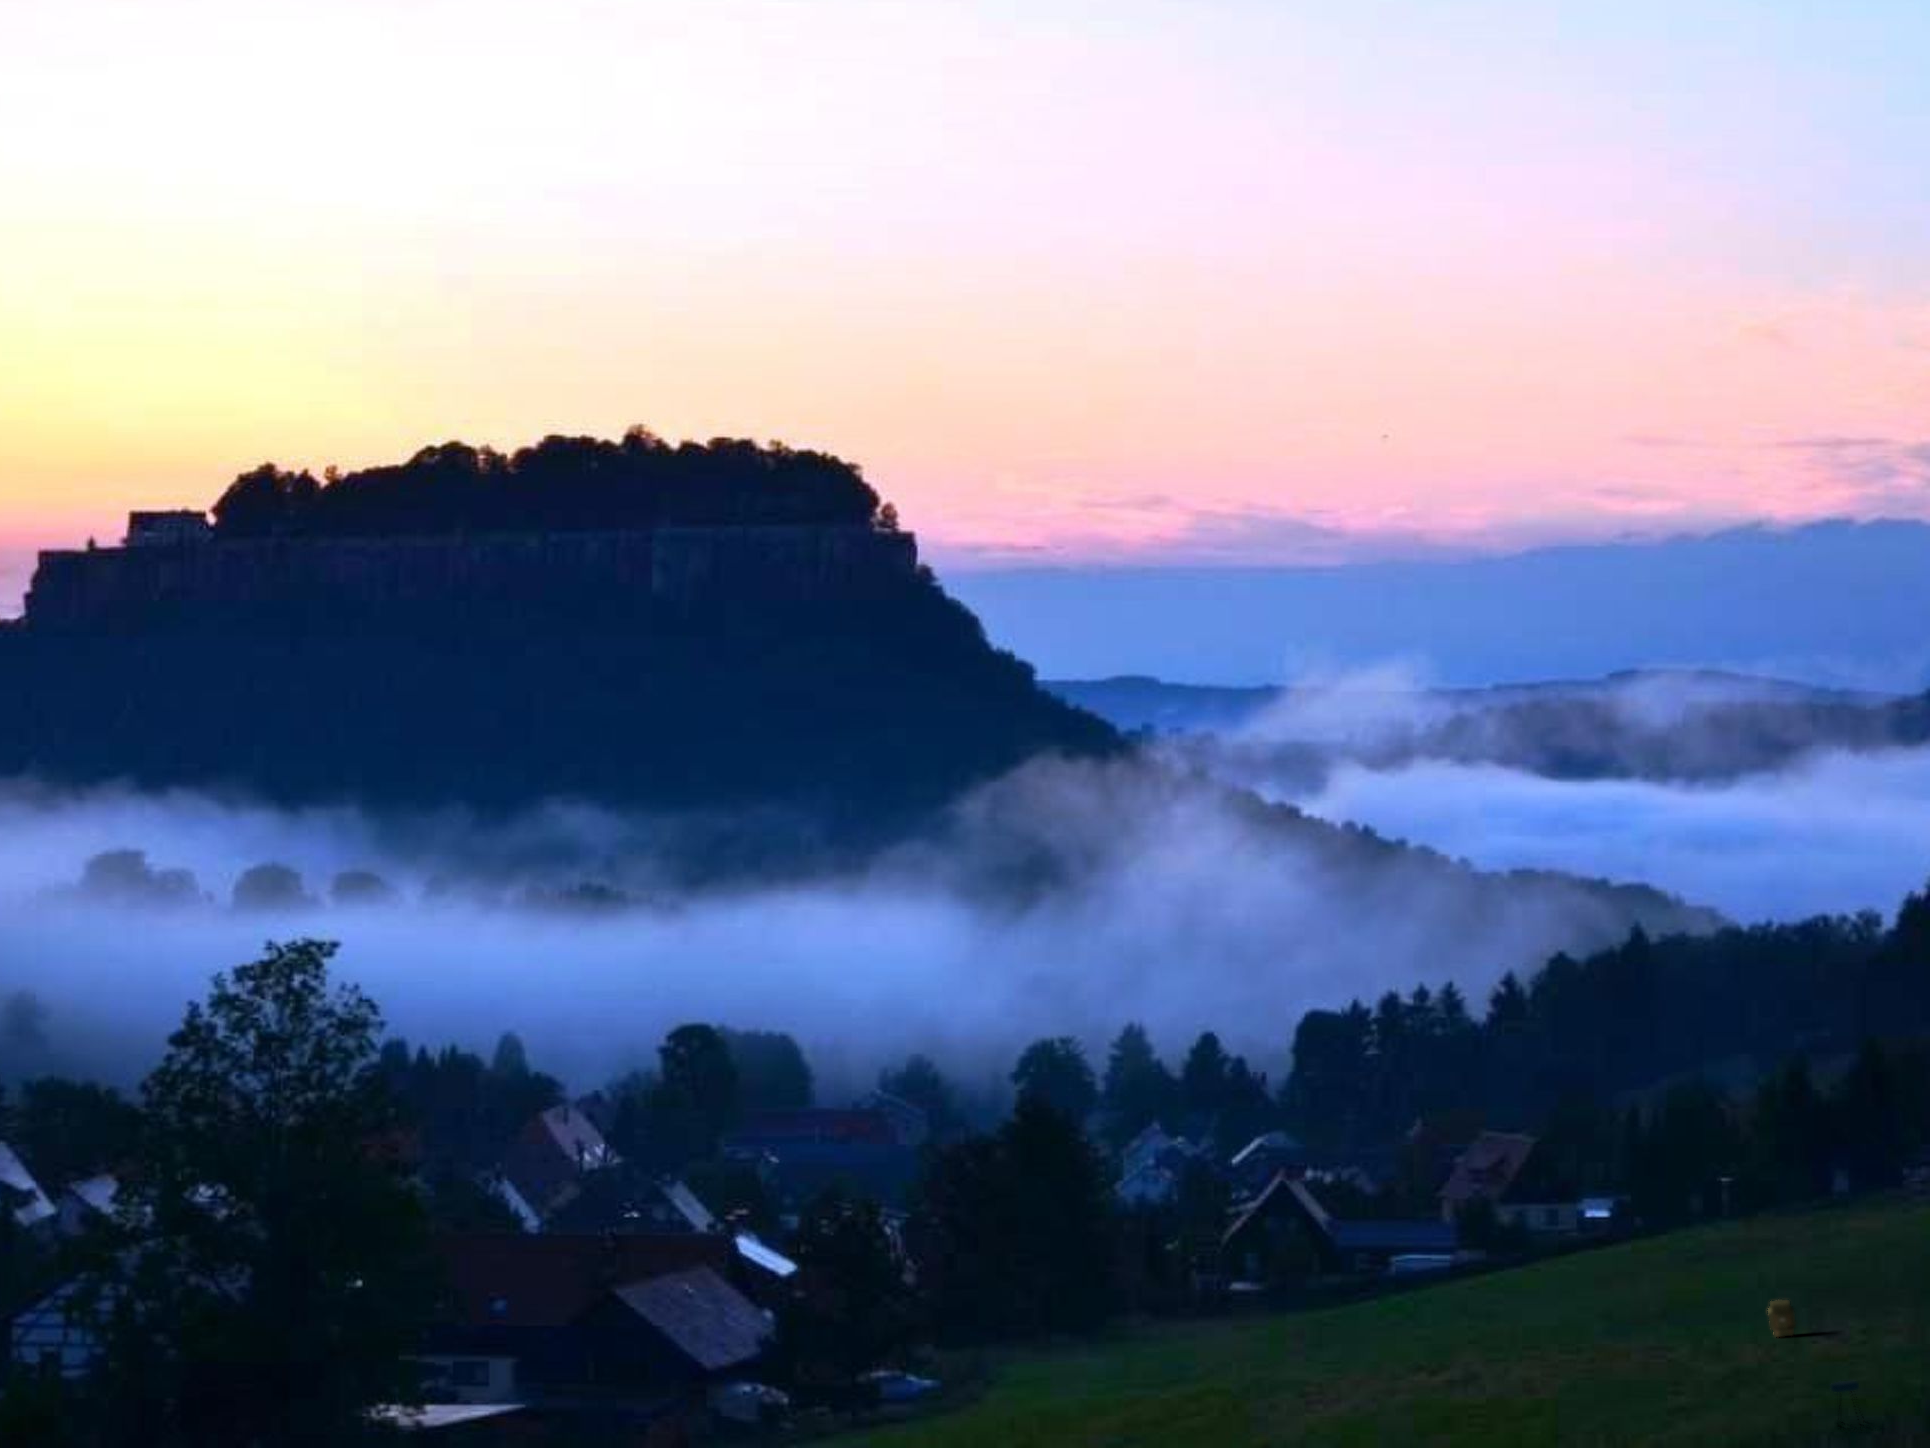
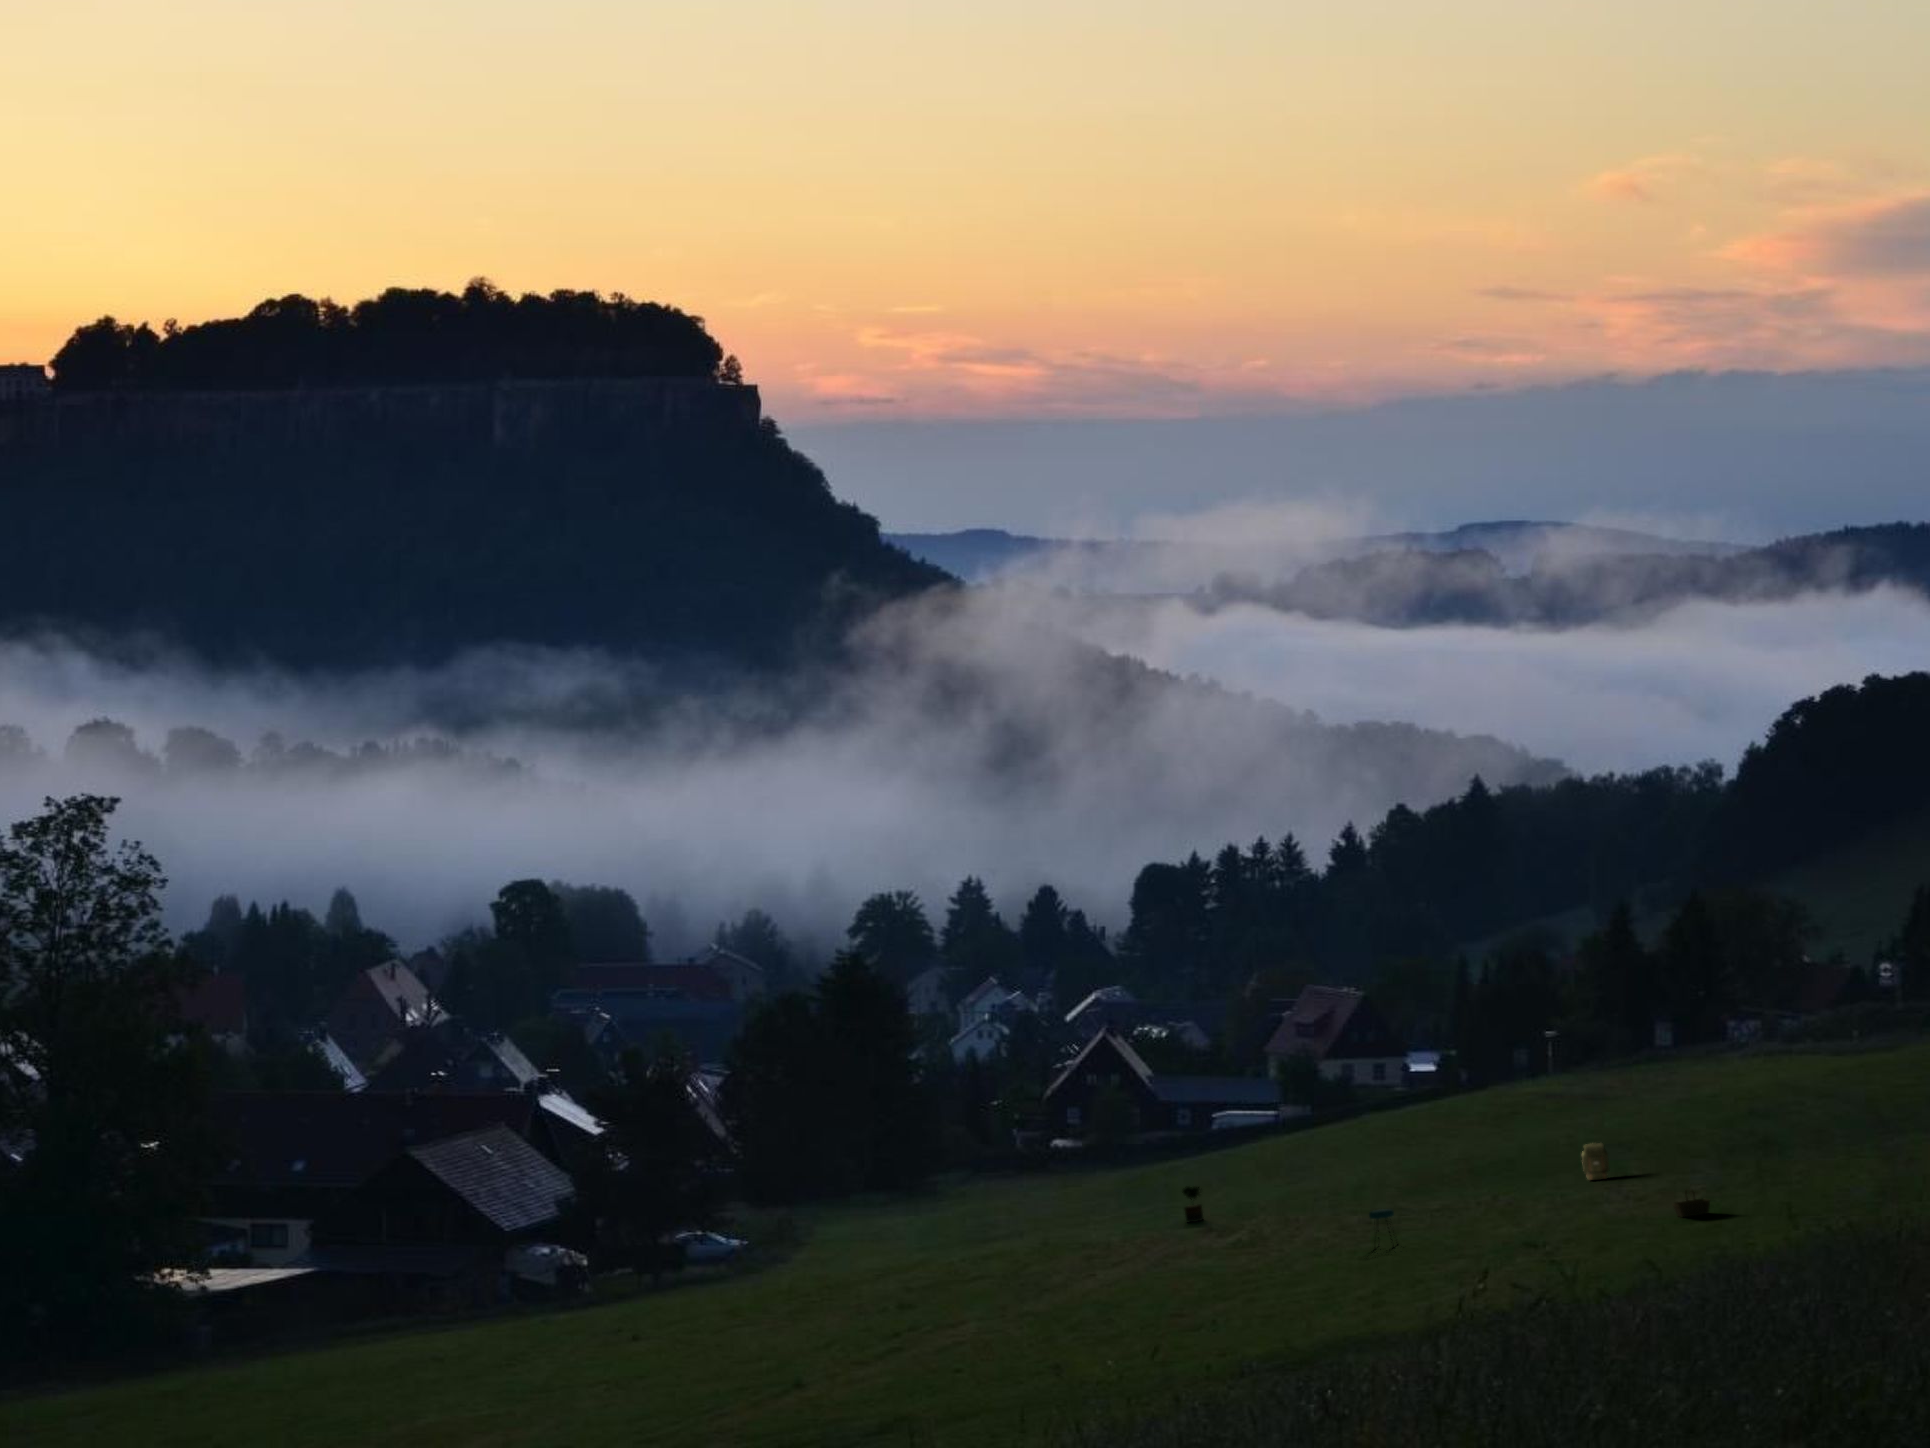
potted tree: none [1371,1336,1394,1373] -> present [1182,1187,1203,1222]
basket: none [1843,1350,1881,1378] -> present [1673,1191,1710,1217]
stool: present [1831,1381,1863,1420] -> present [1369,1209,1394,1246]

